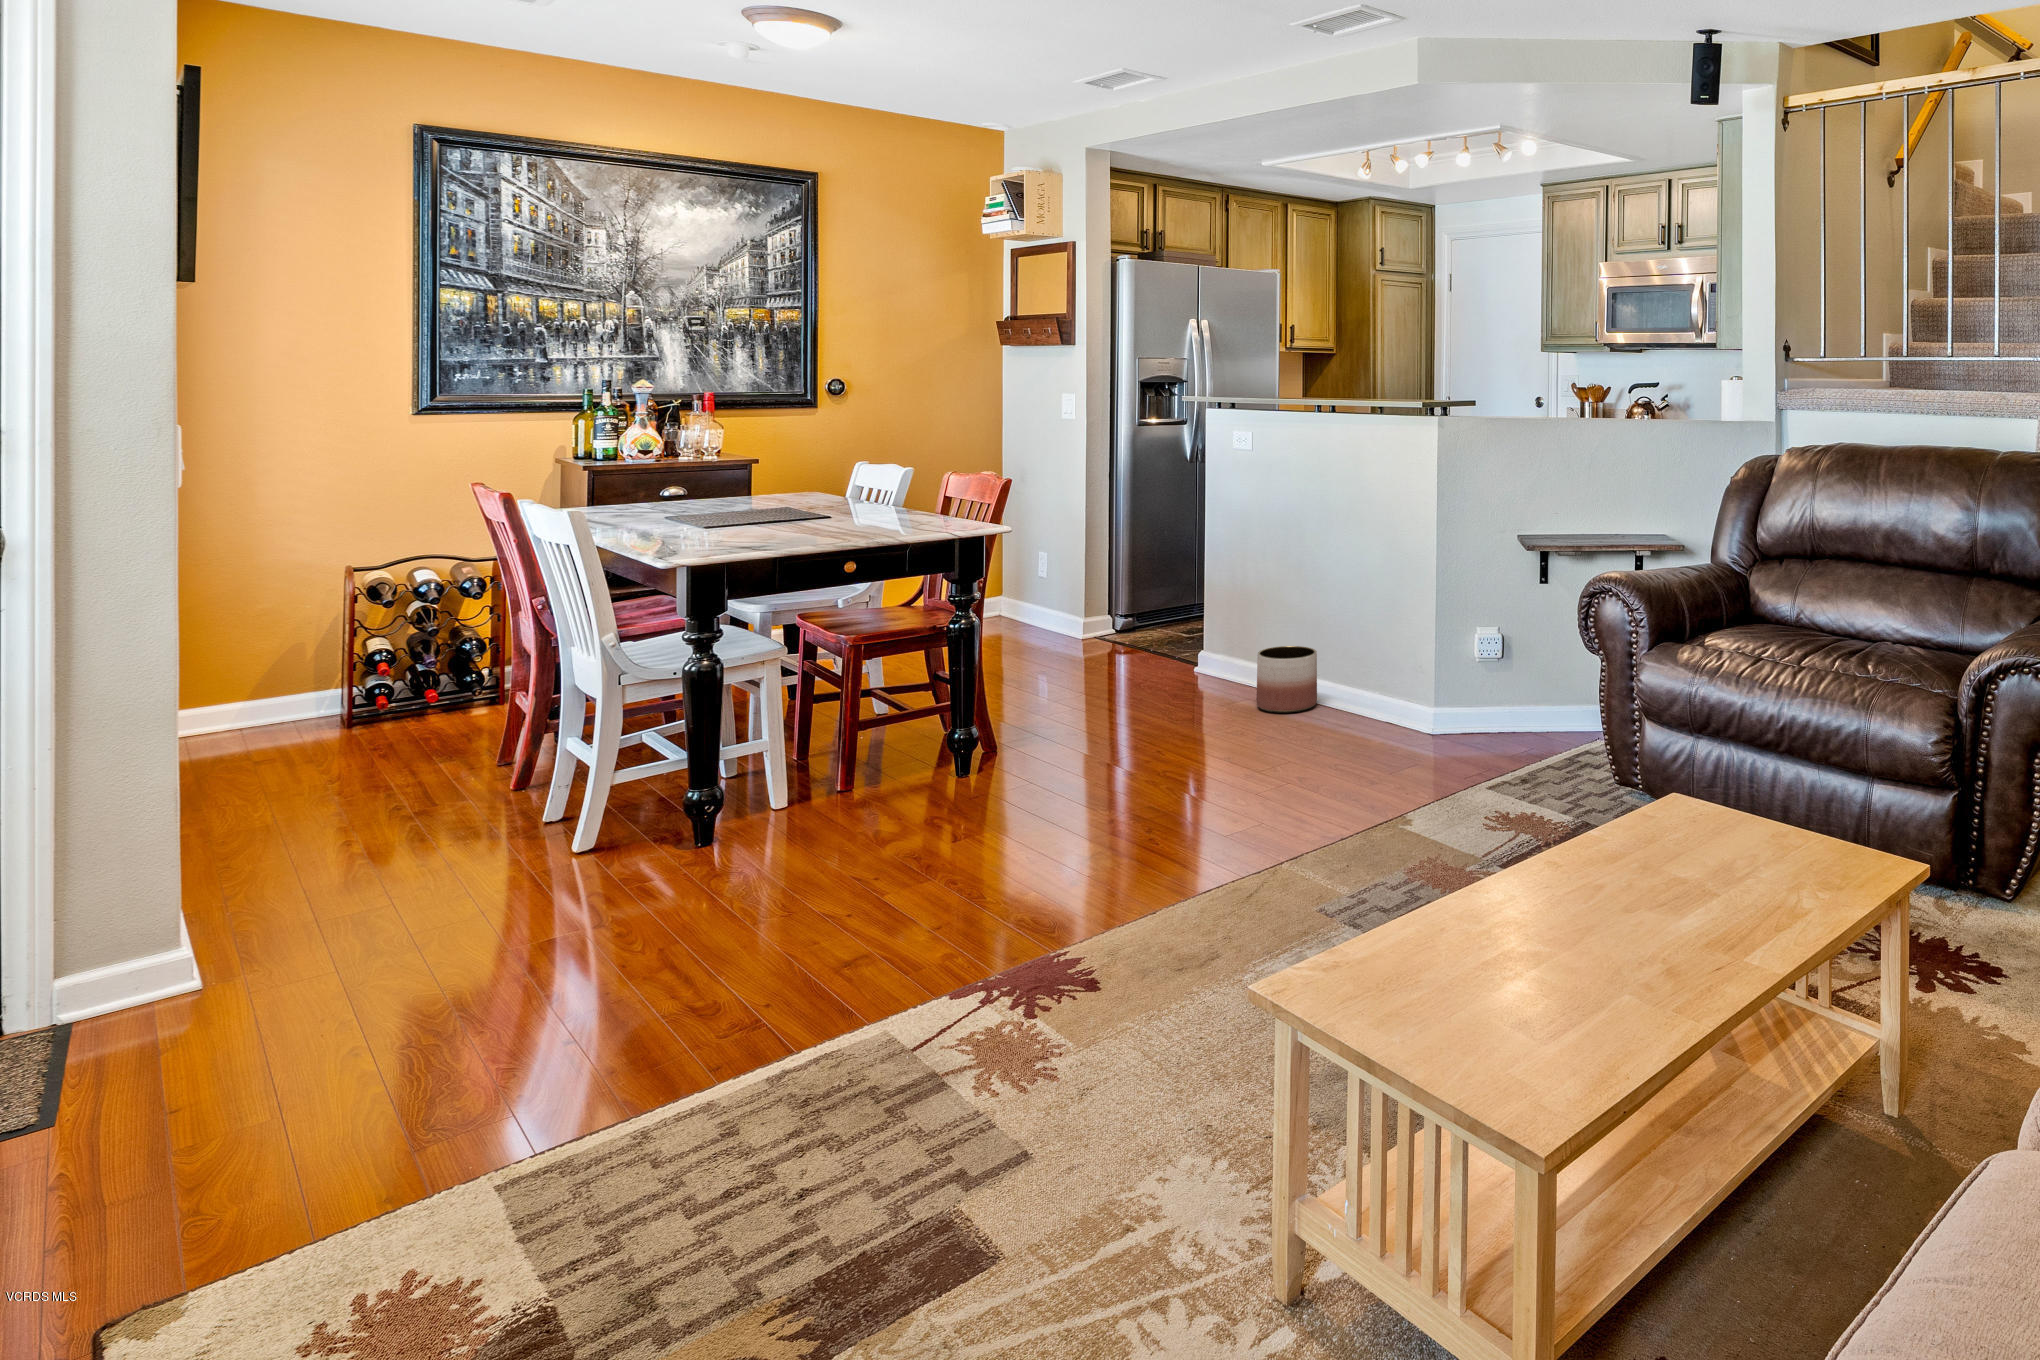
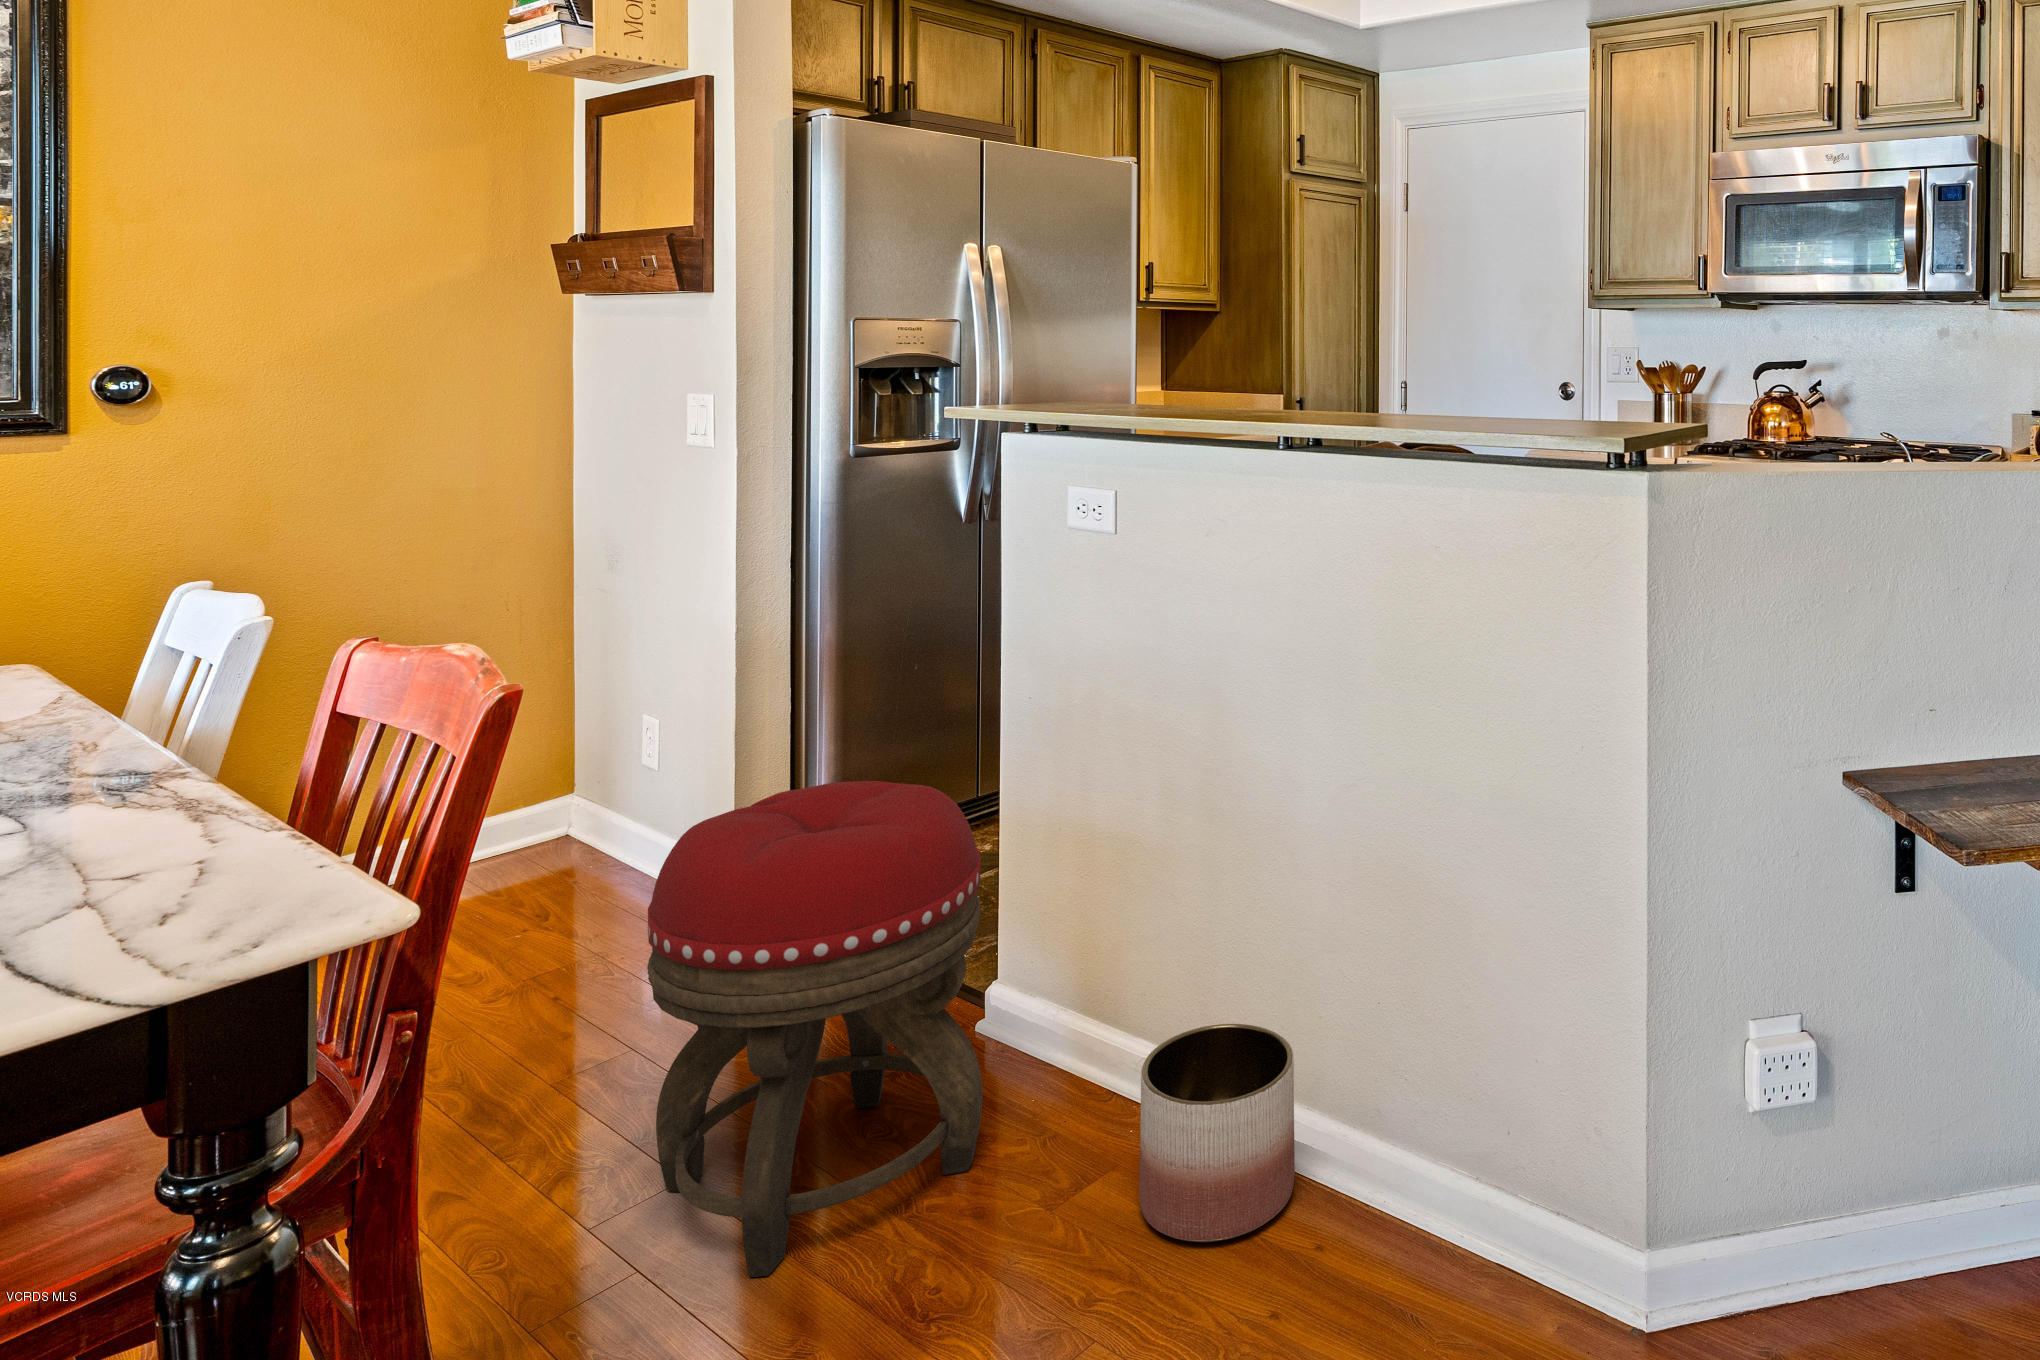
footstool: none [1078,549,1198,711] -> present [647,781,982,1277]

